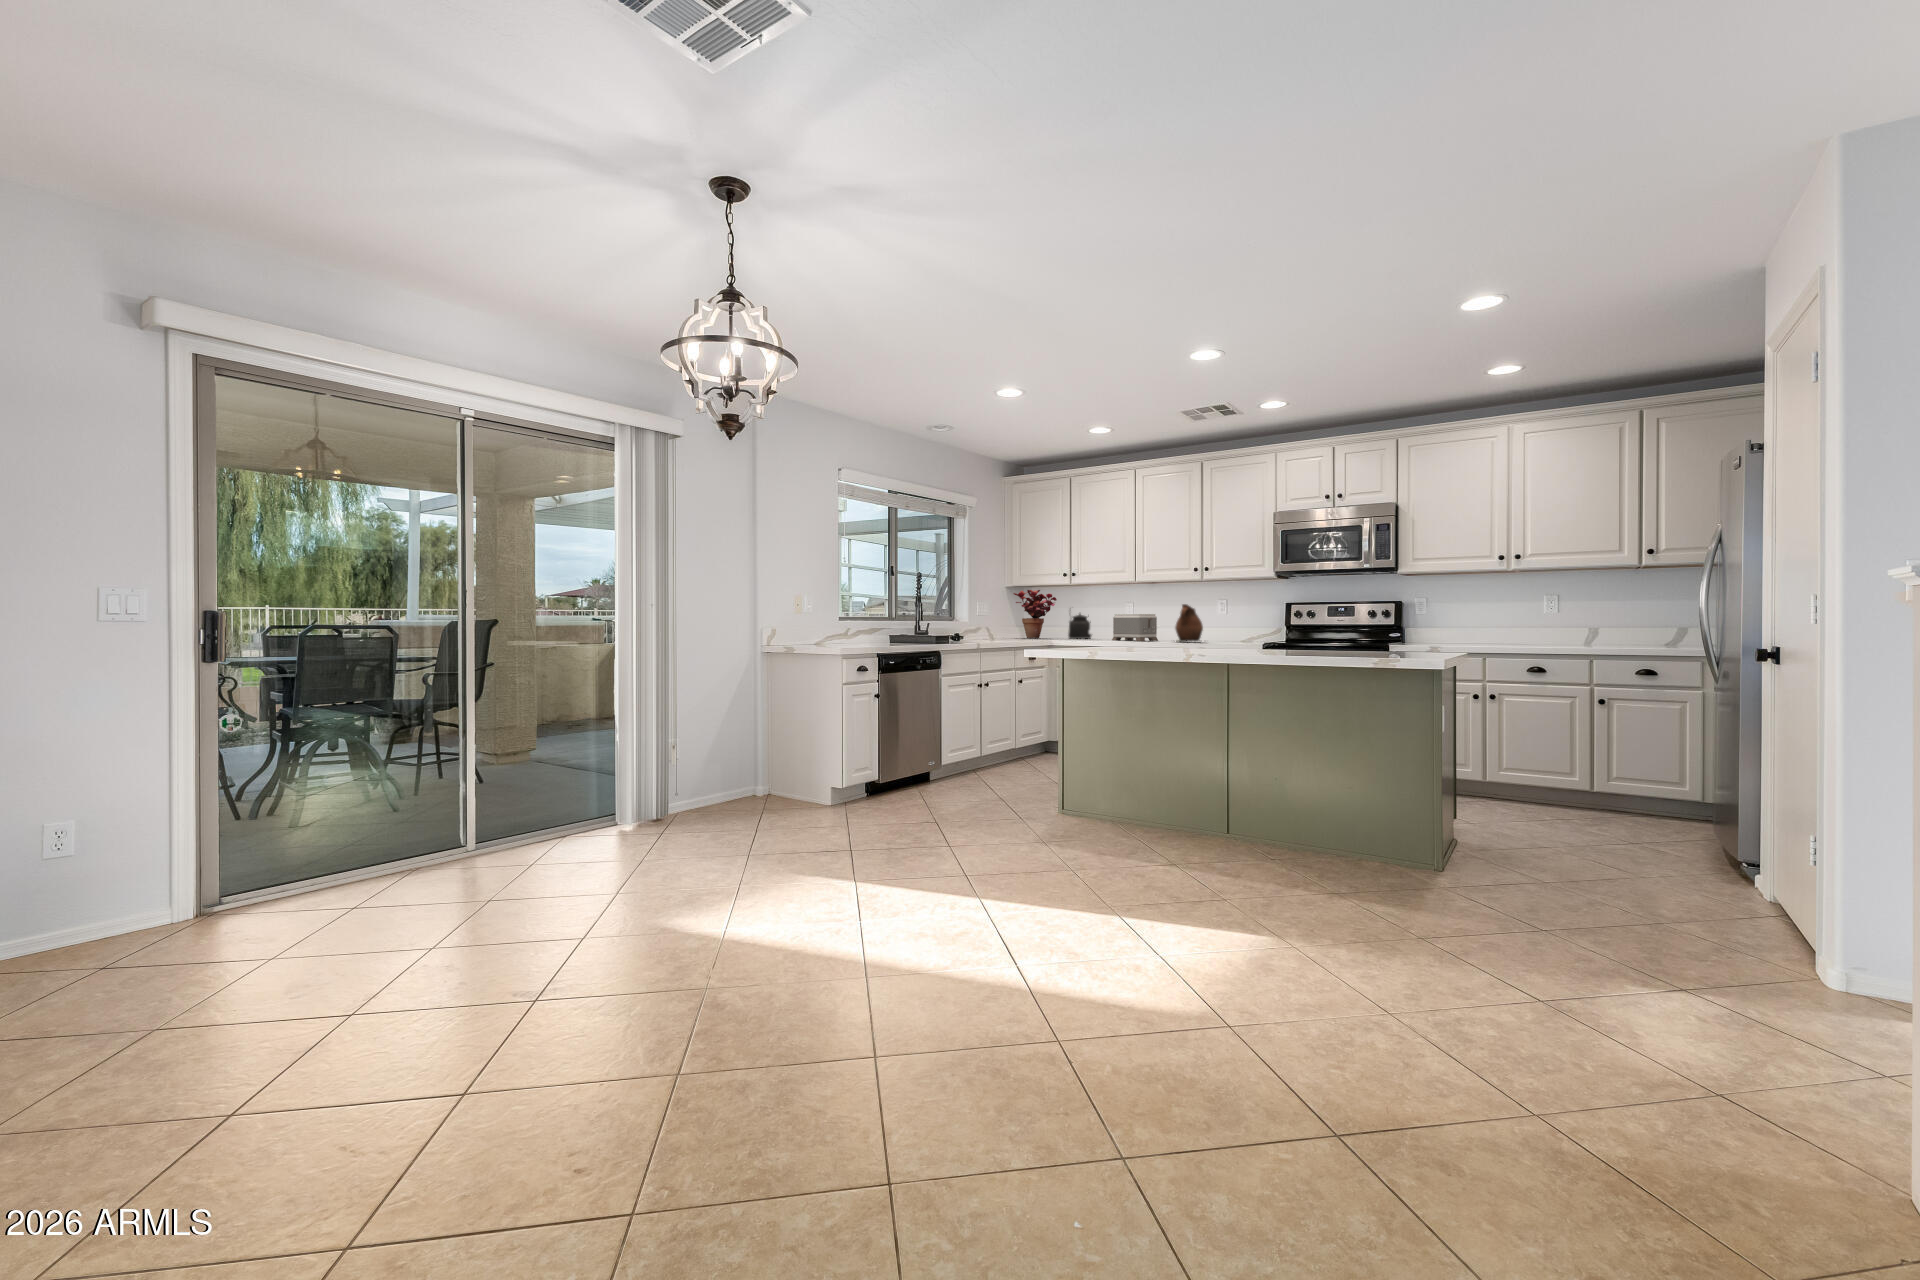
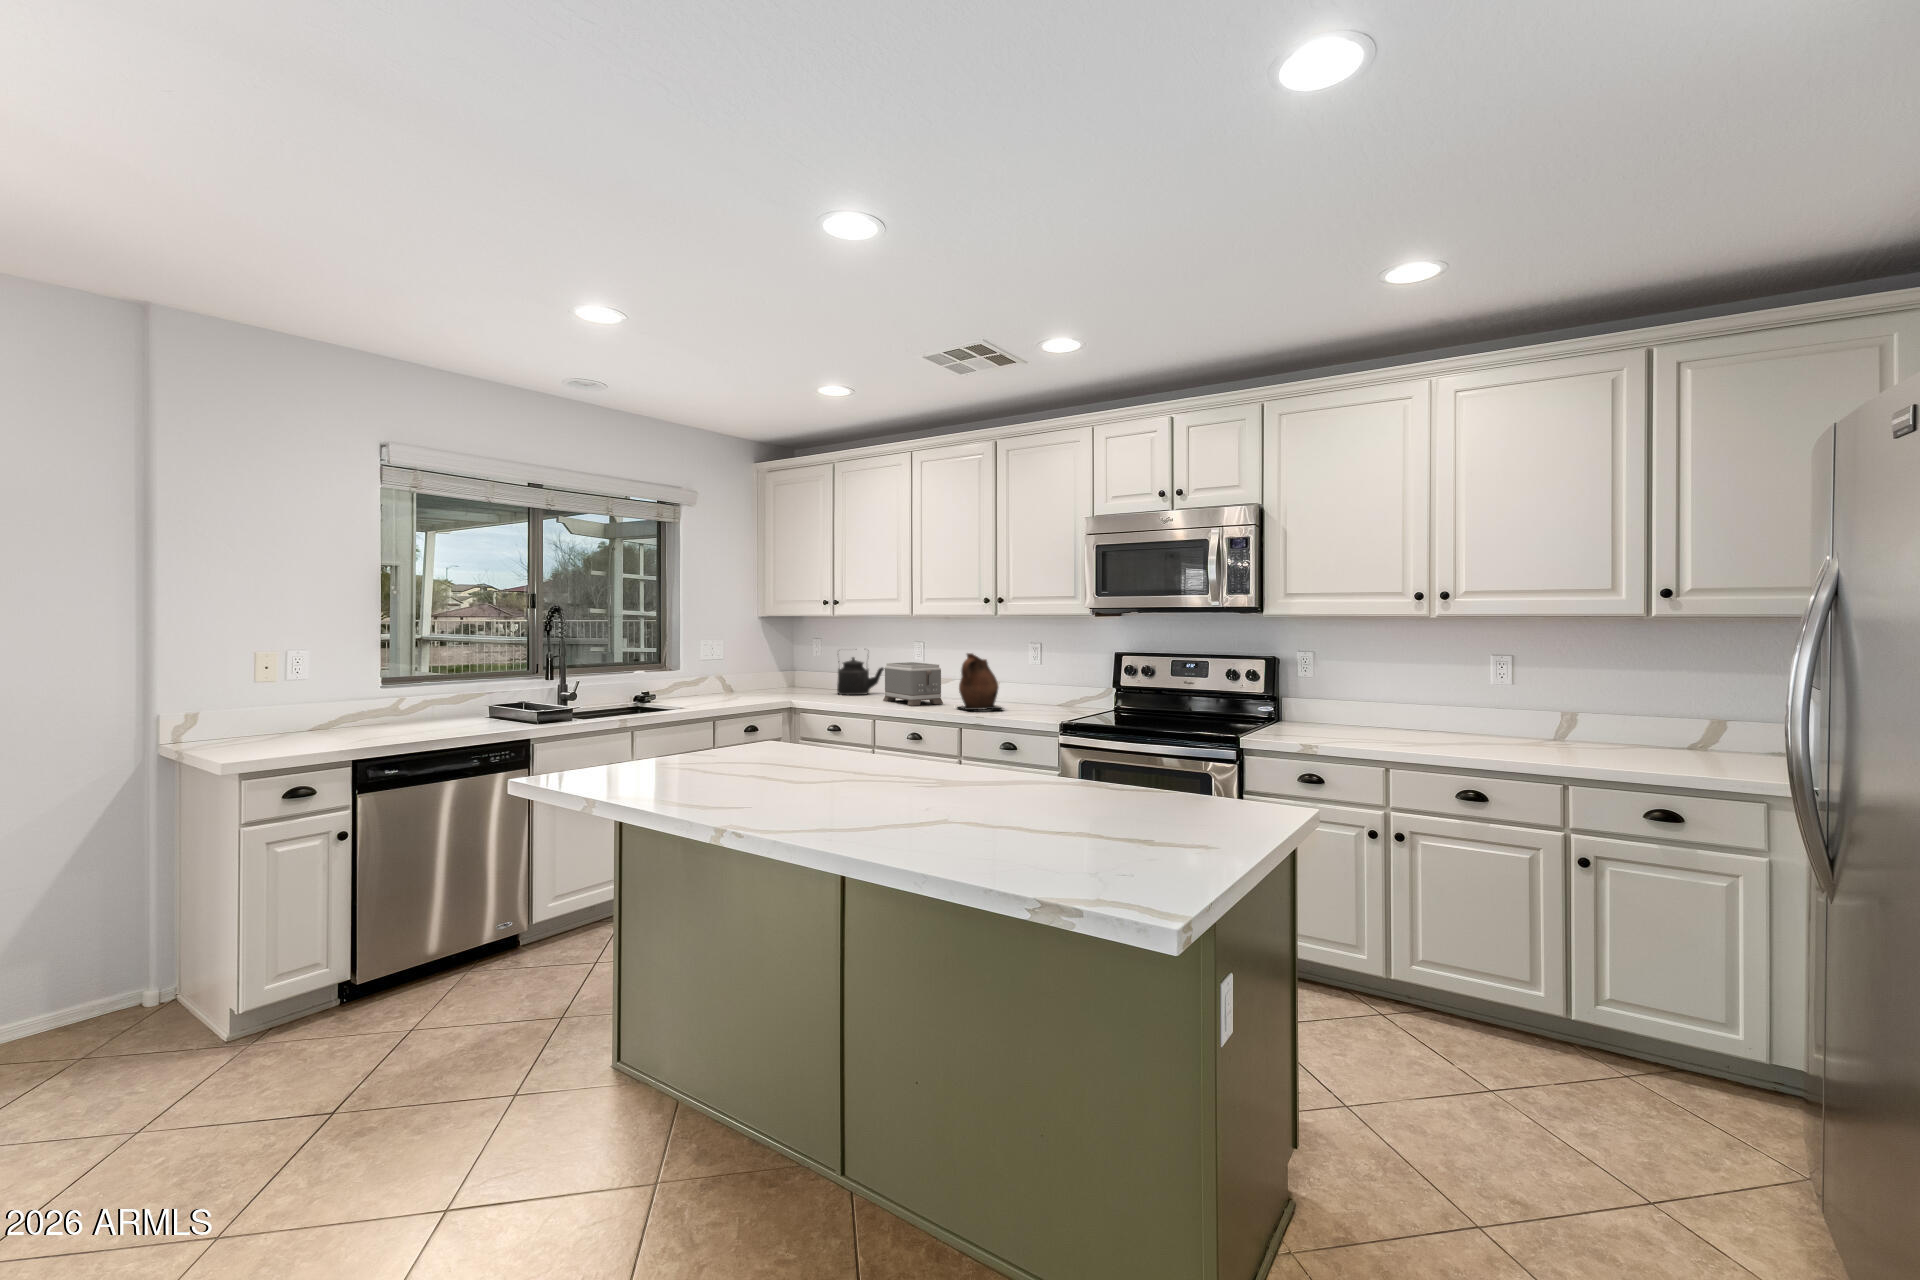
potted plant: present [1014,590,1057,638] -> none [752,625,817,694]

